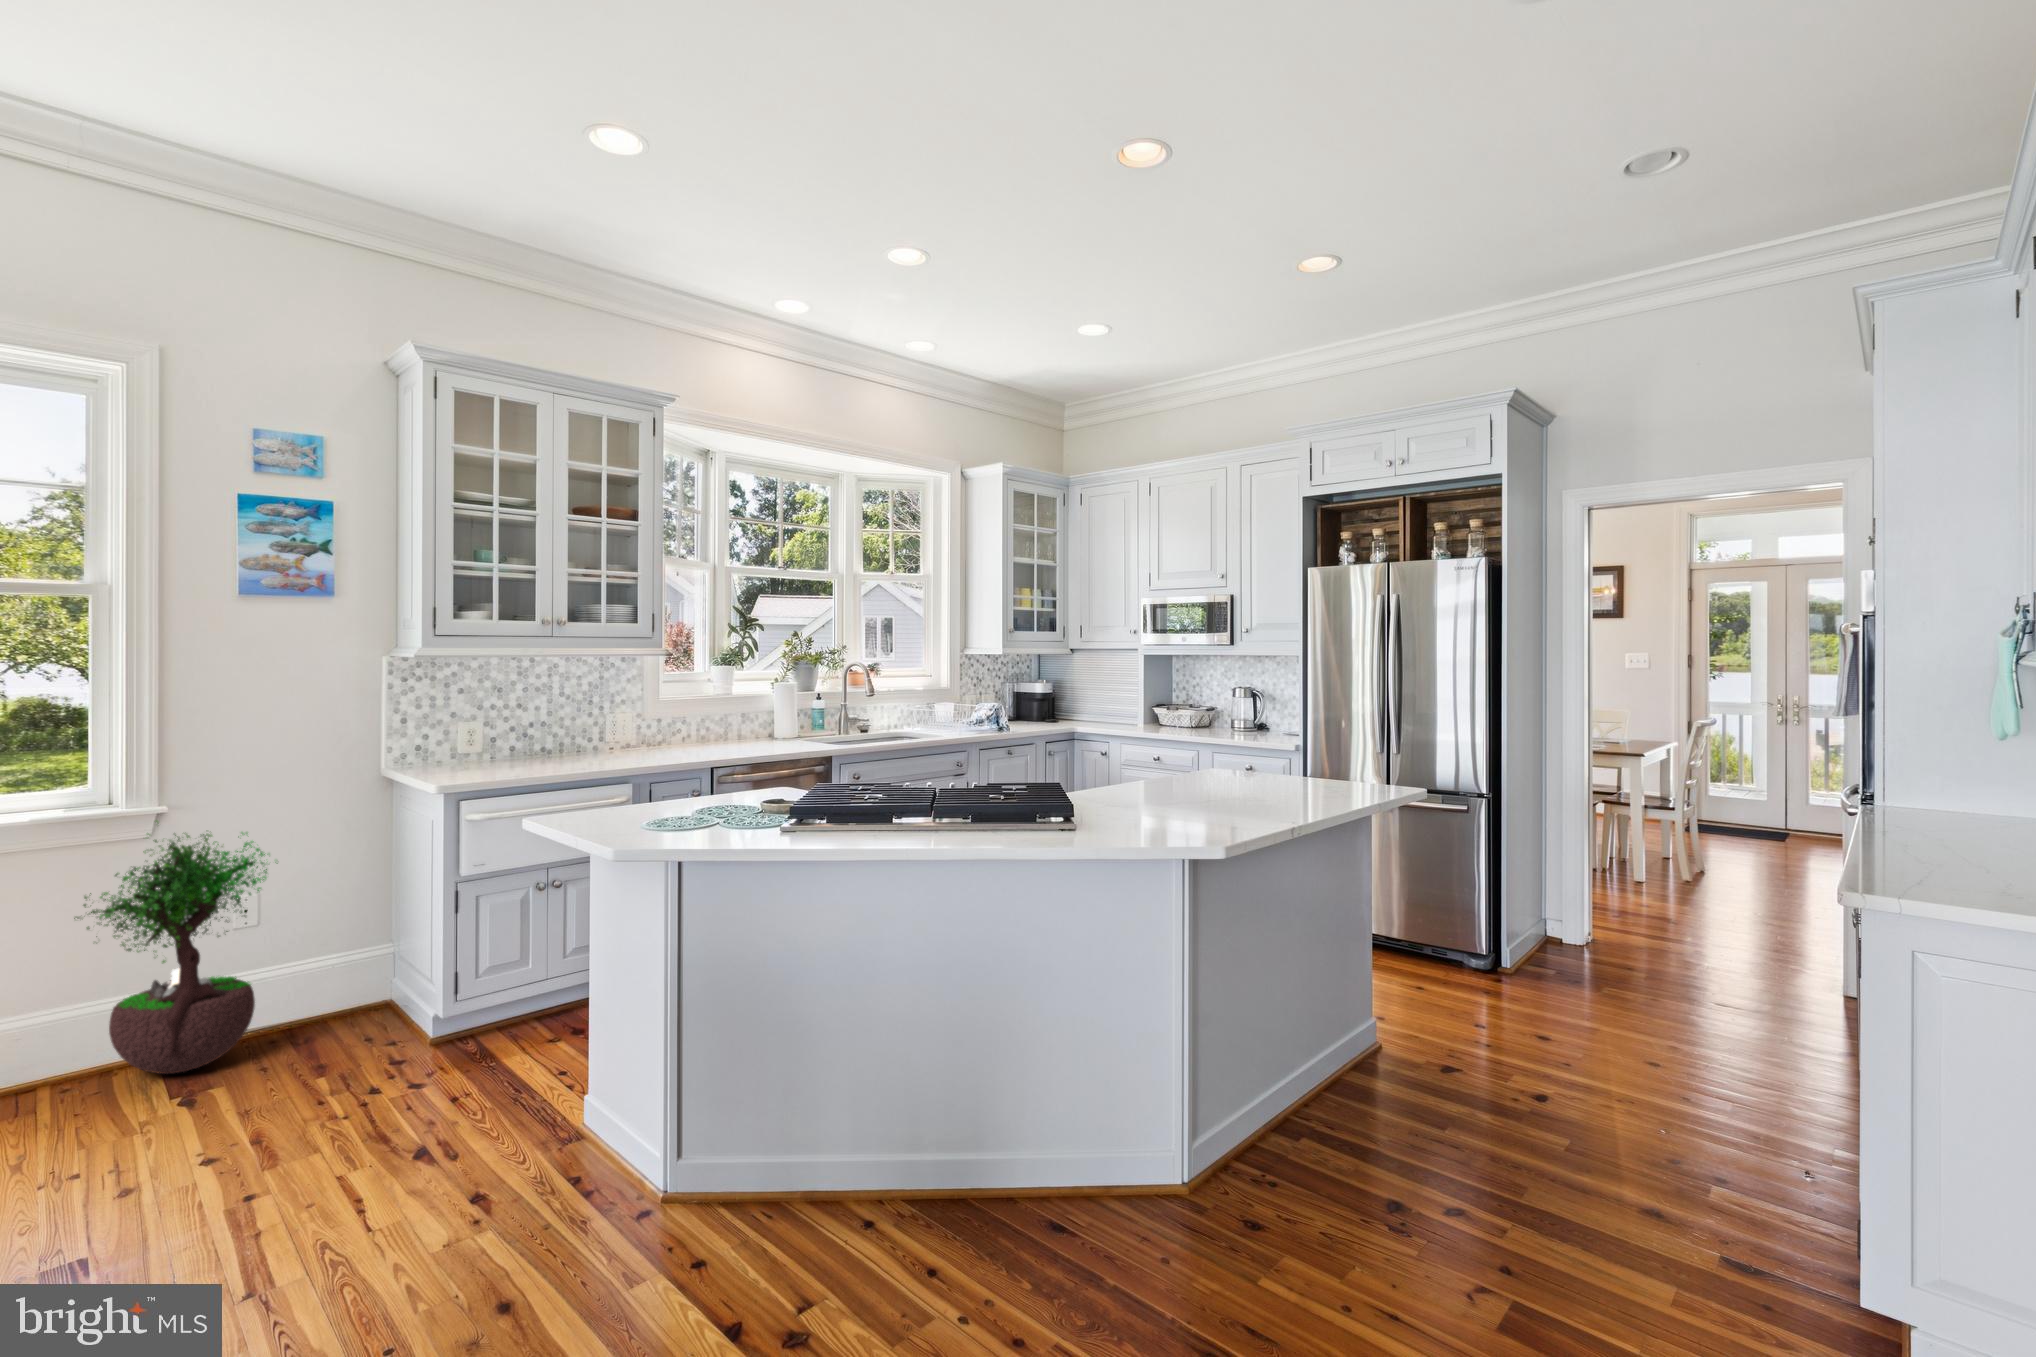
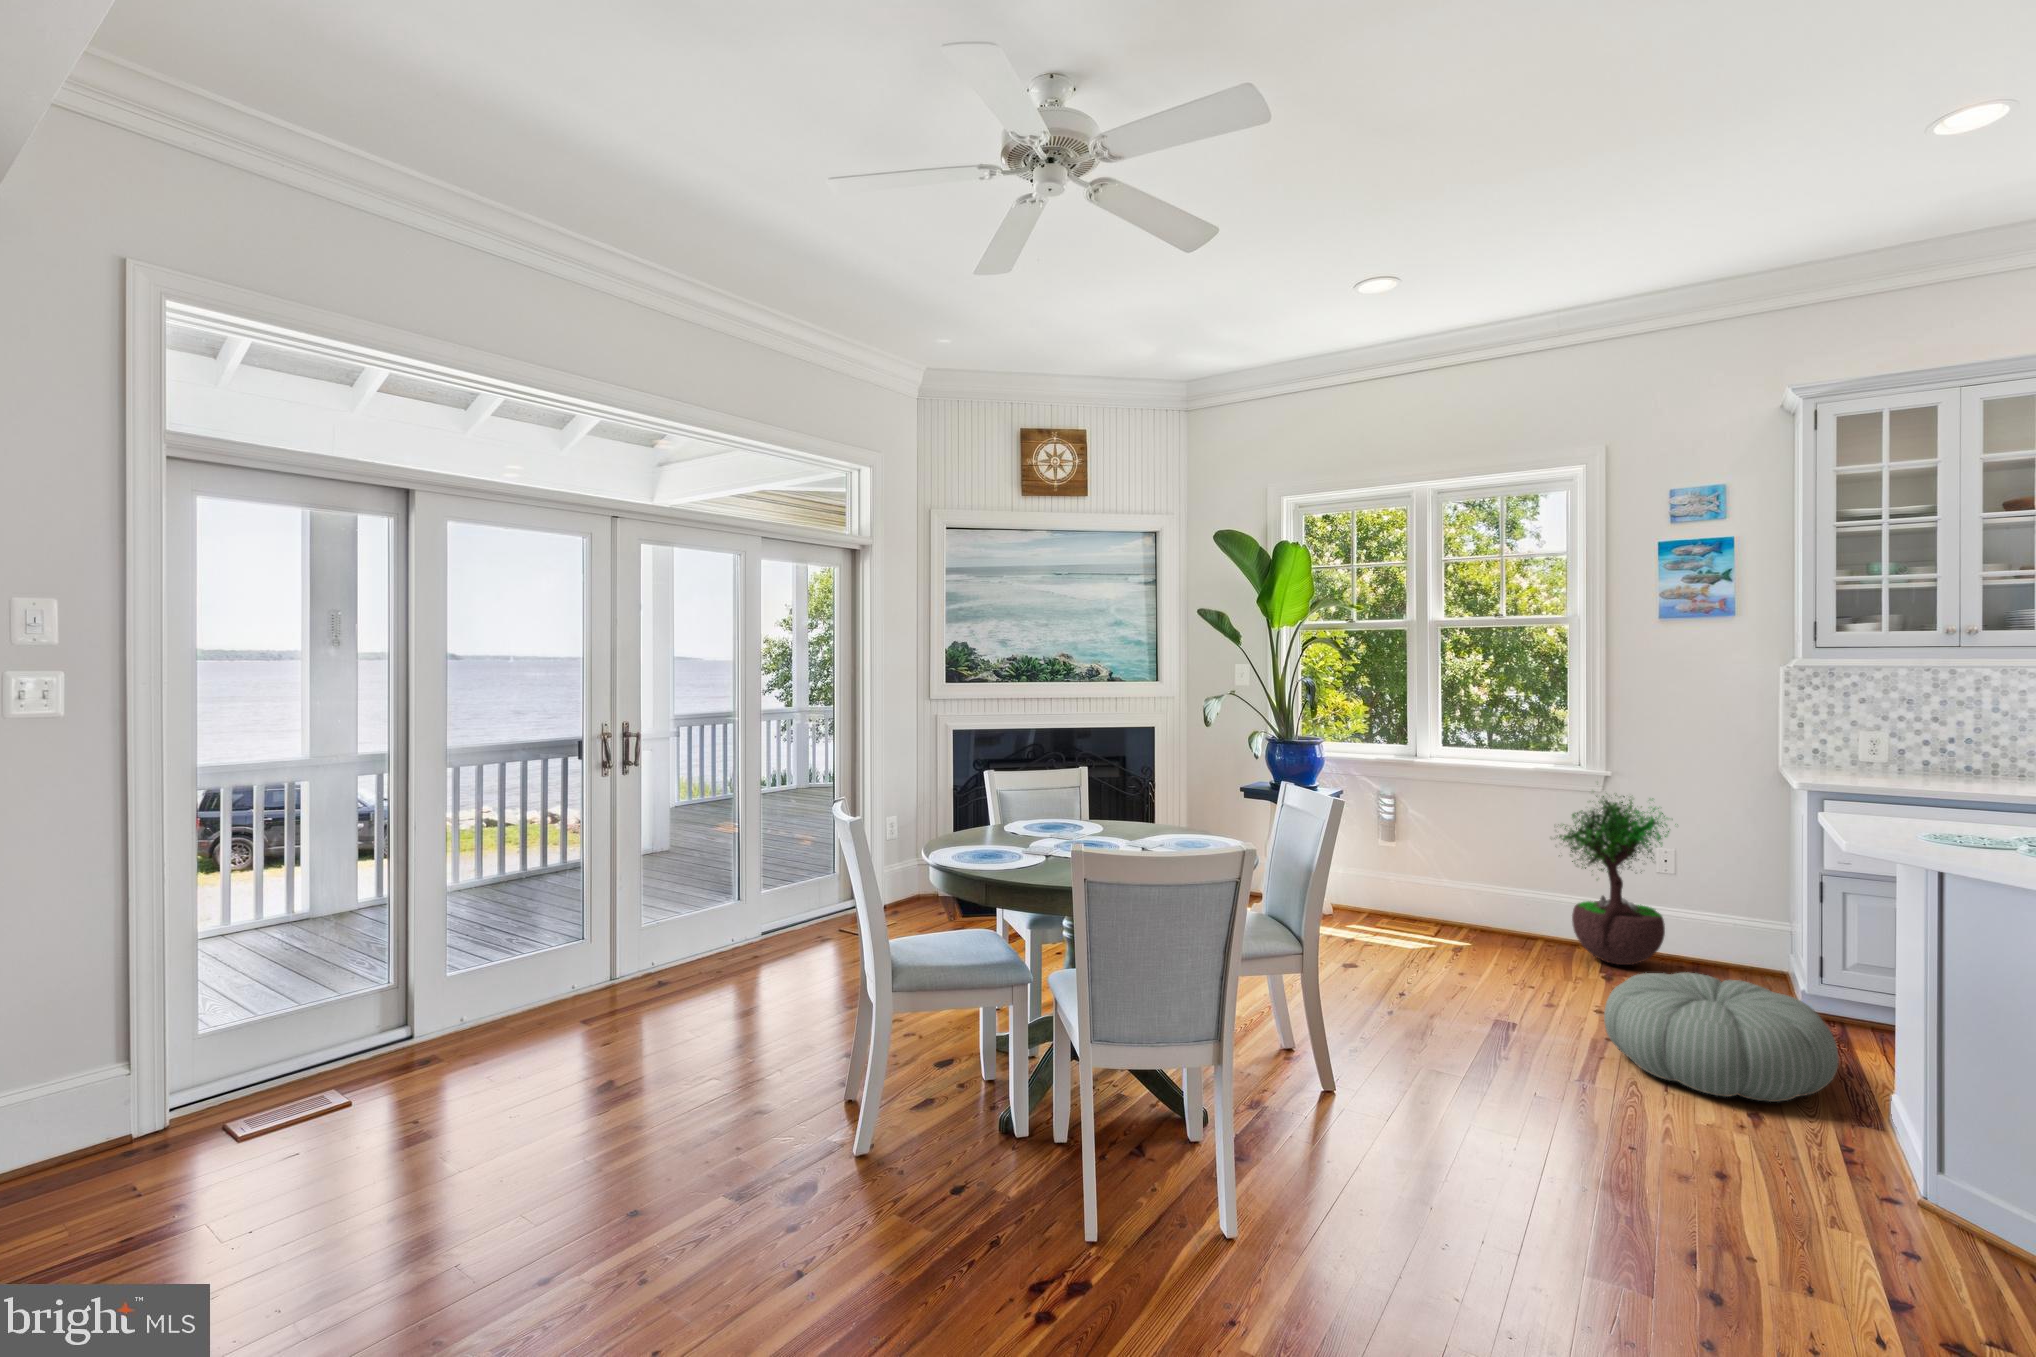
pouf: none [251,1035,533,1214] -> present [1604,972,1839,1102]

